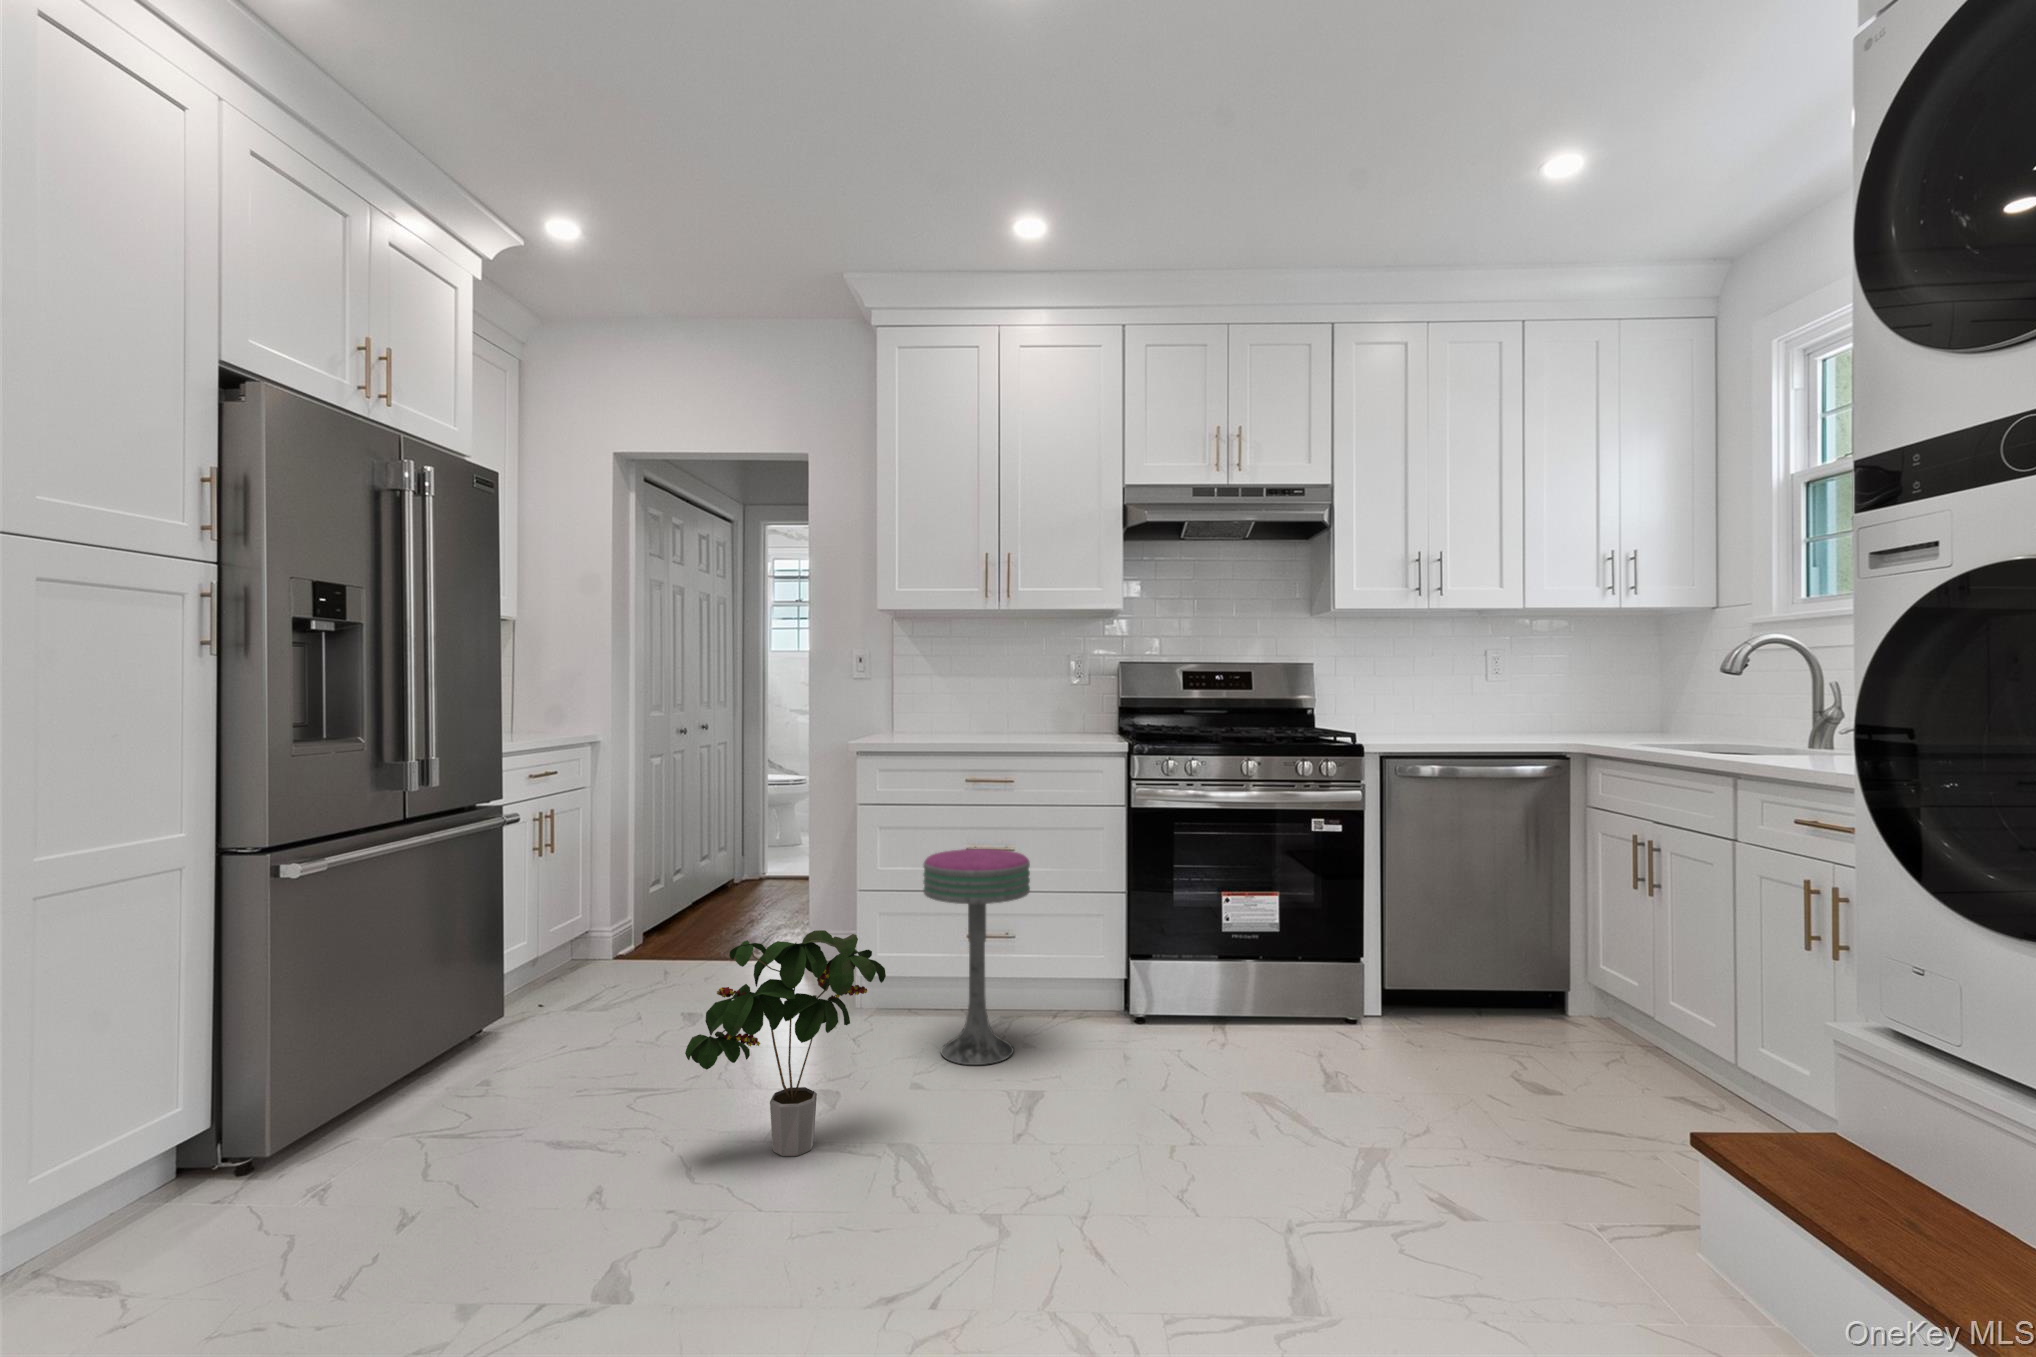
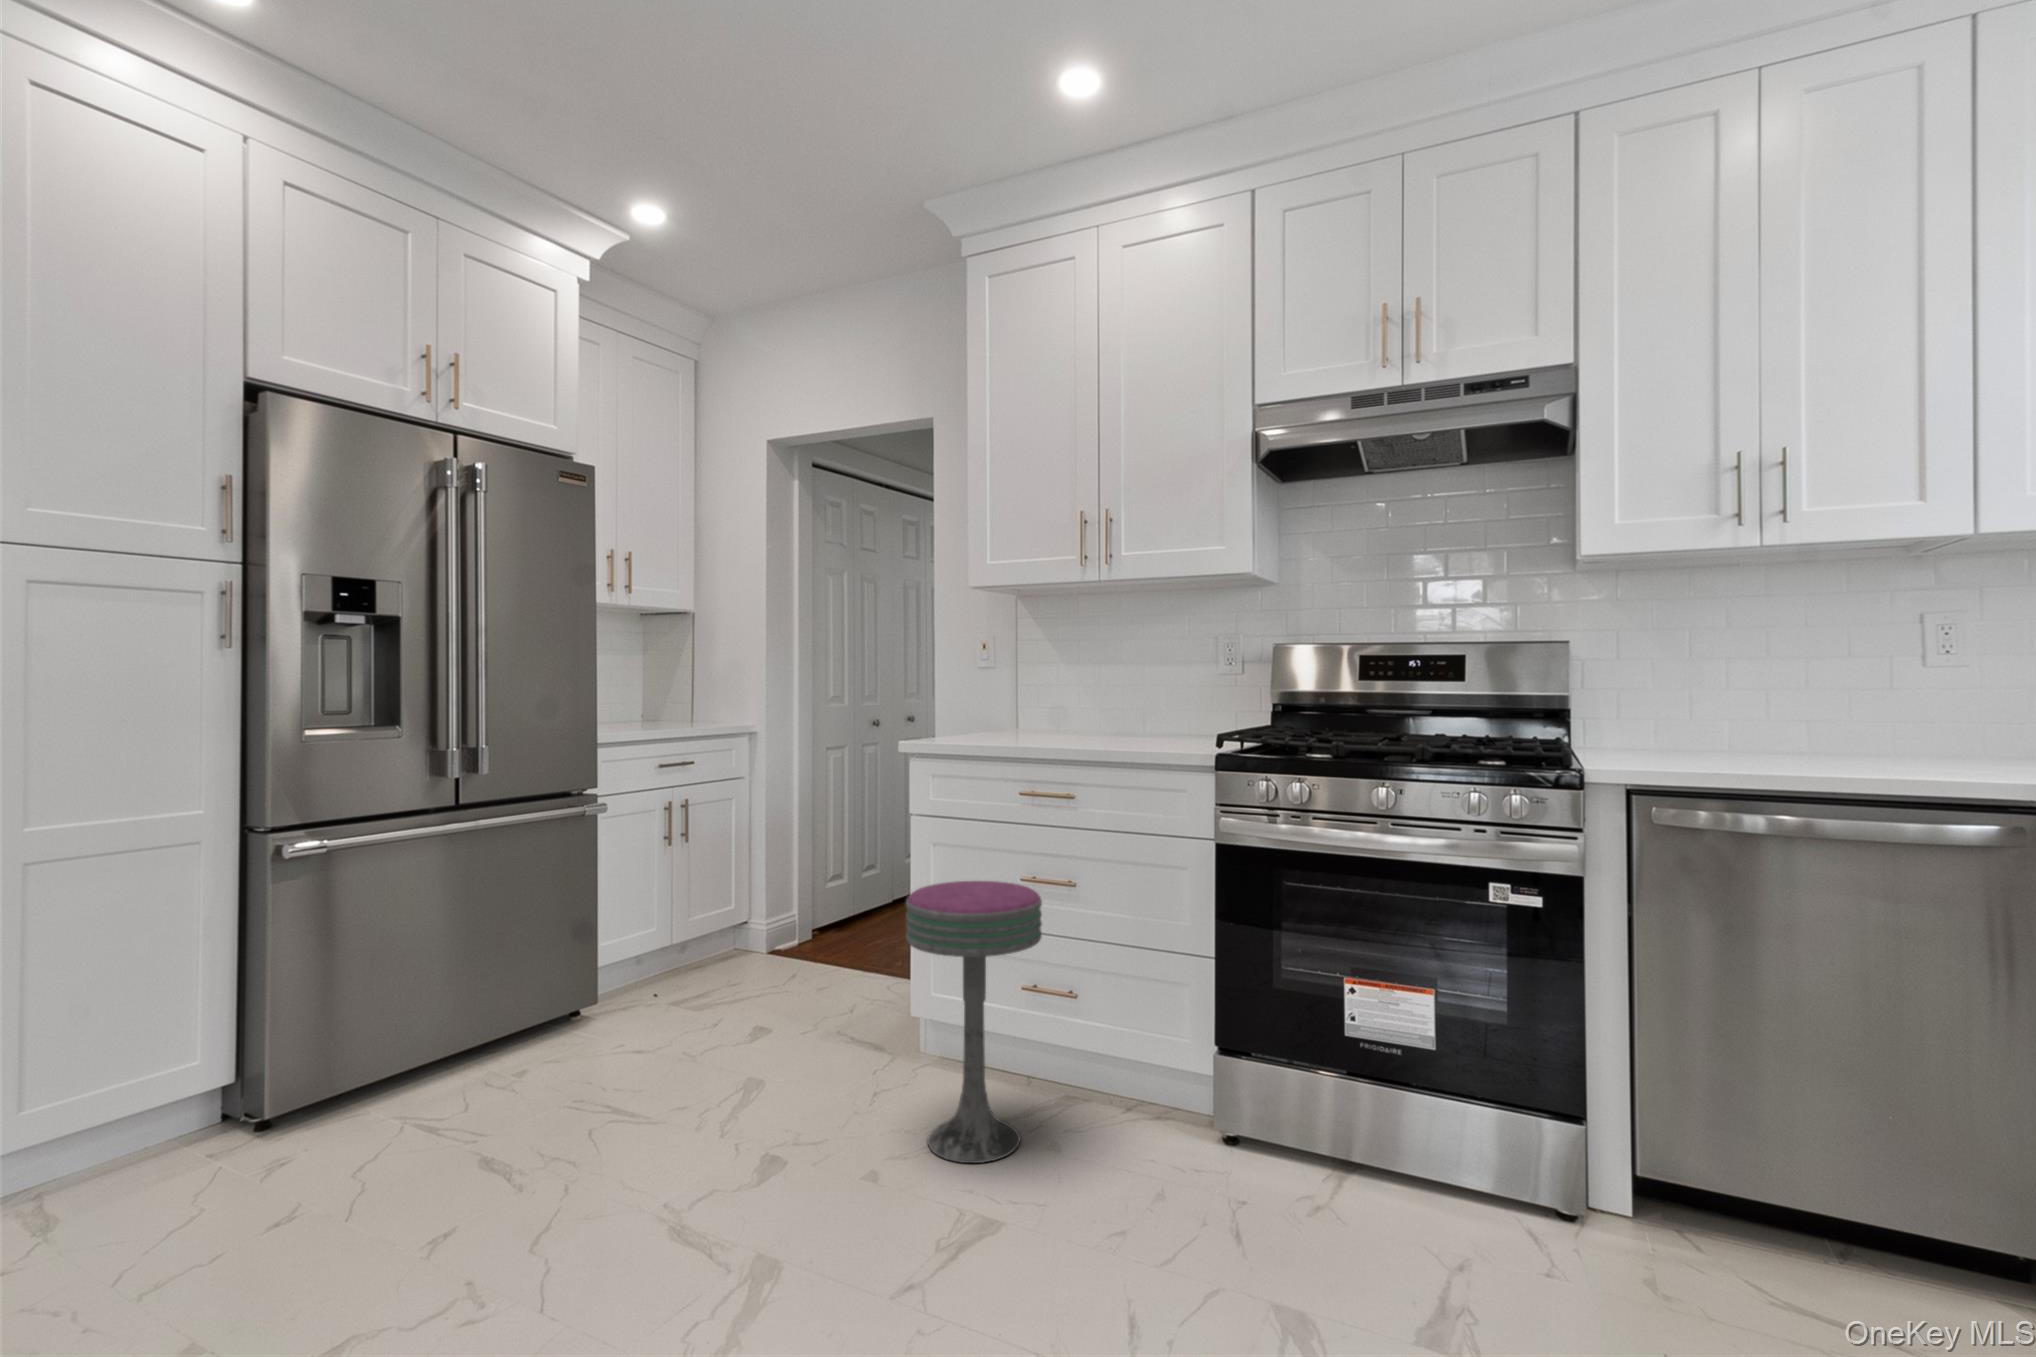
potted plant: present [685,930,886,1156] -> none [523,968,761,1238]

